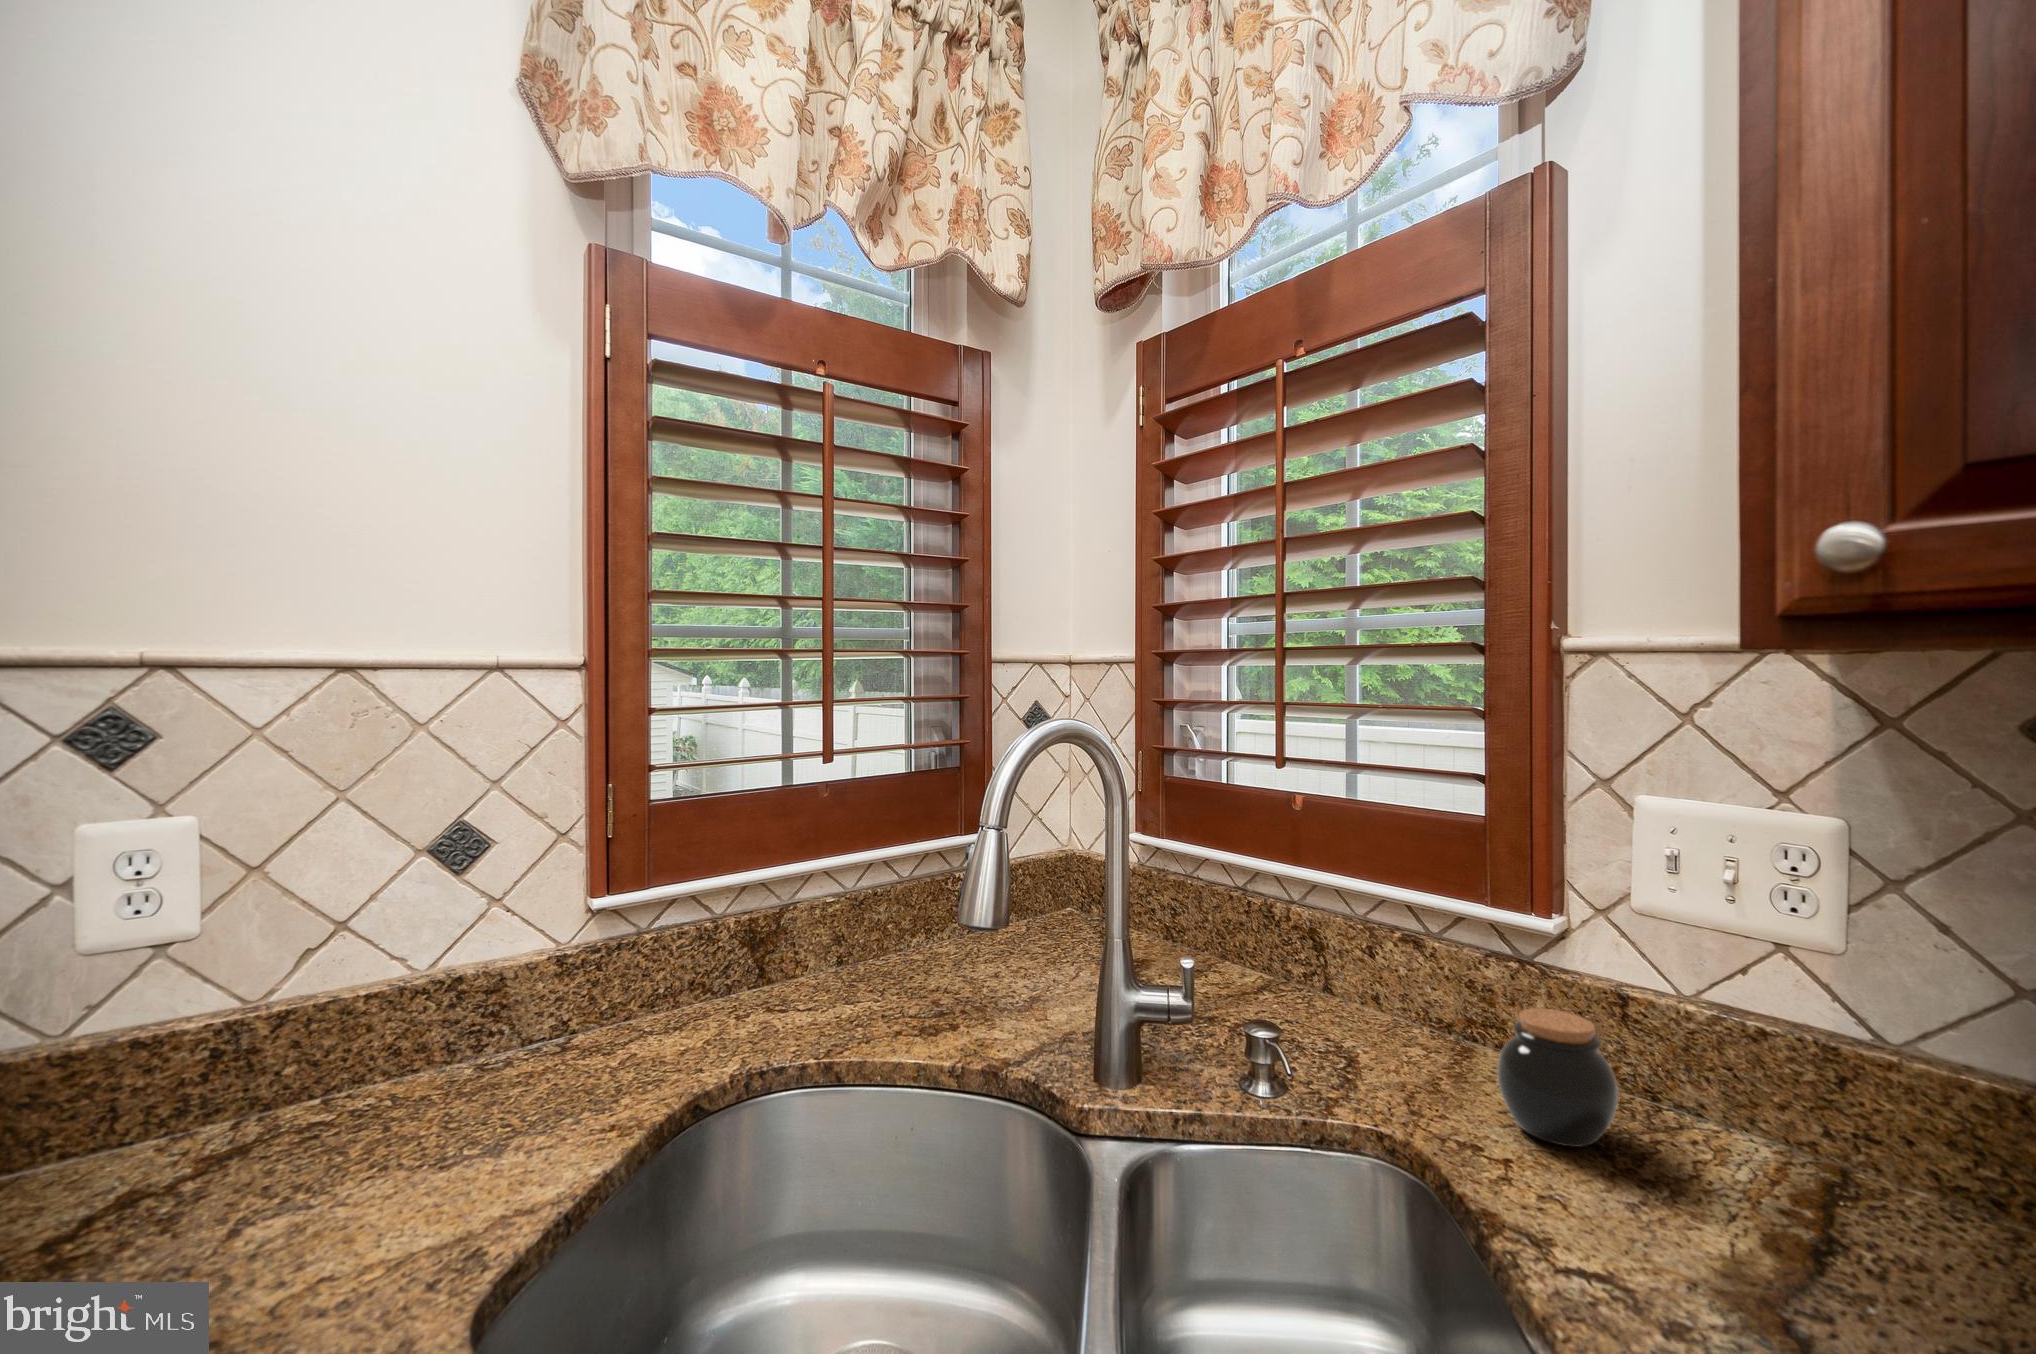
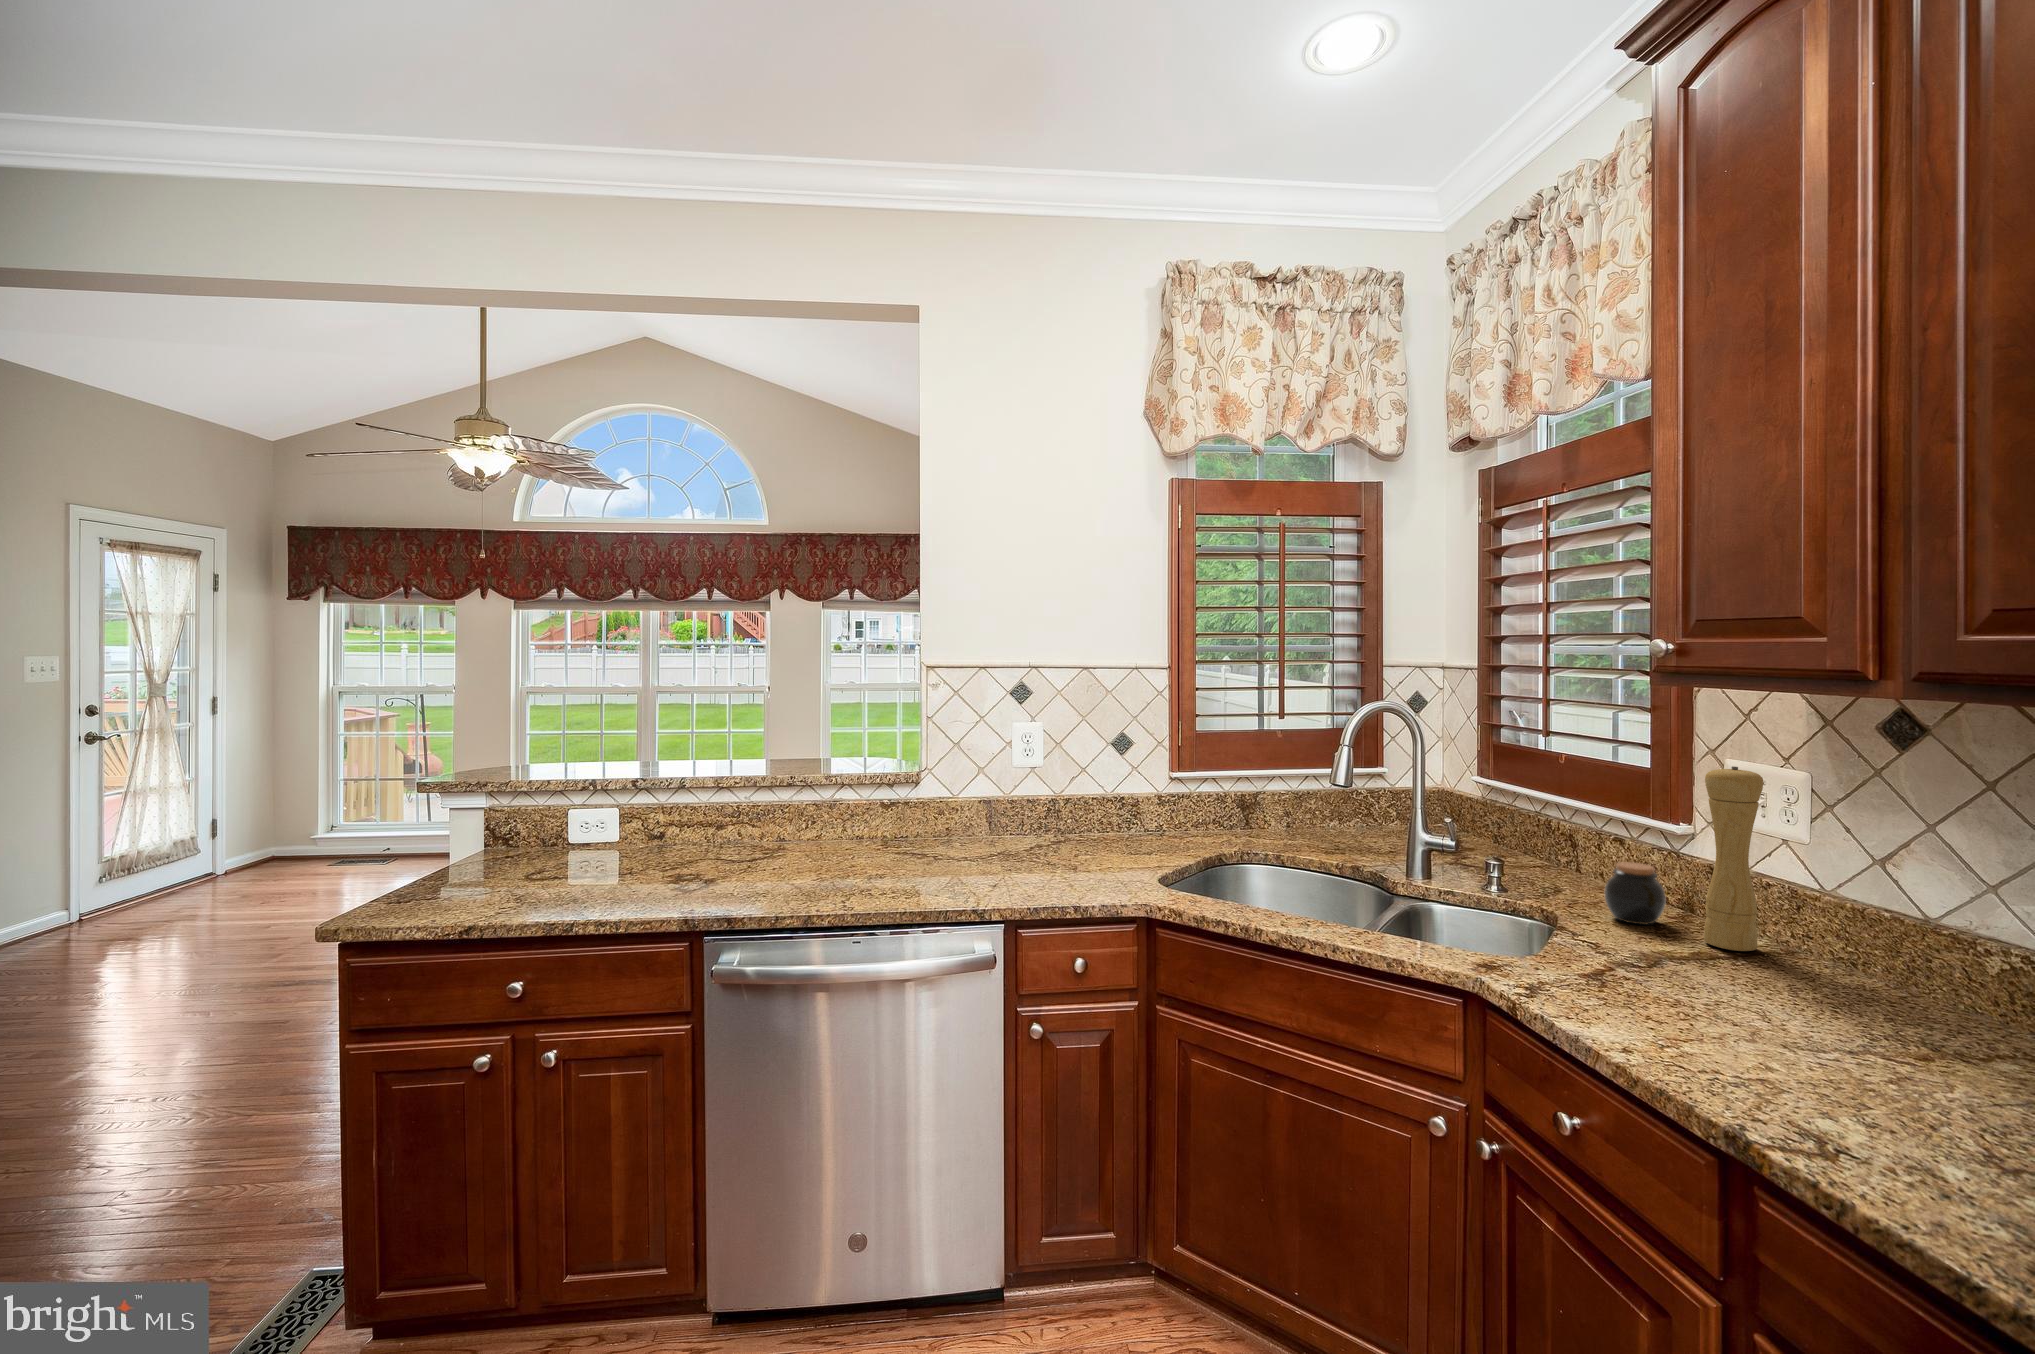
pepper mill: none [1732,816,1856,1216] -> present [1704,766,1764,951]

